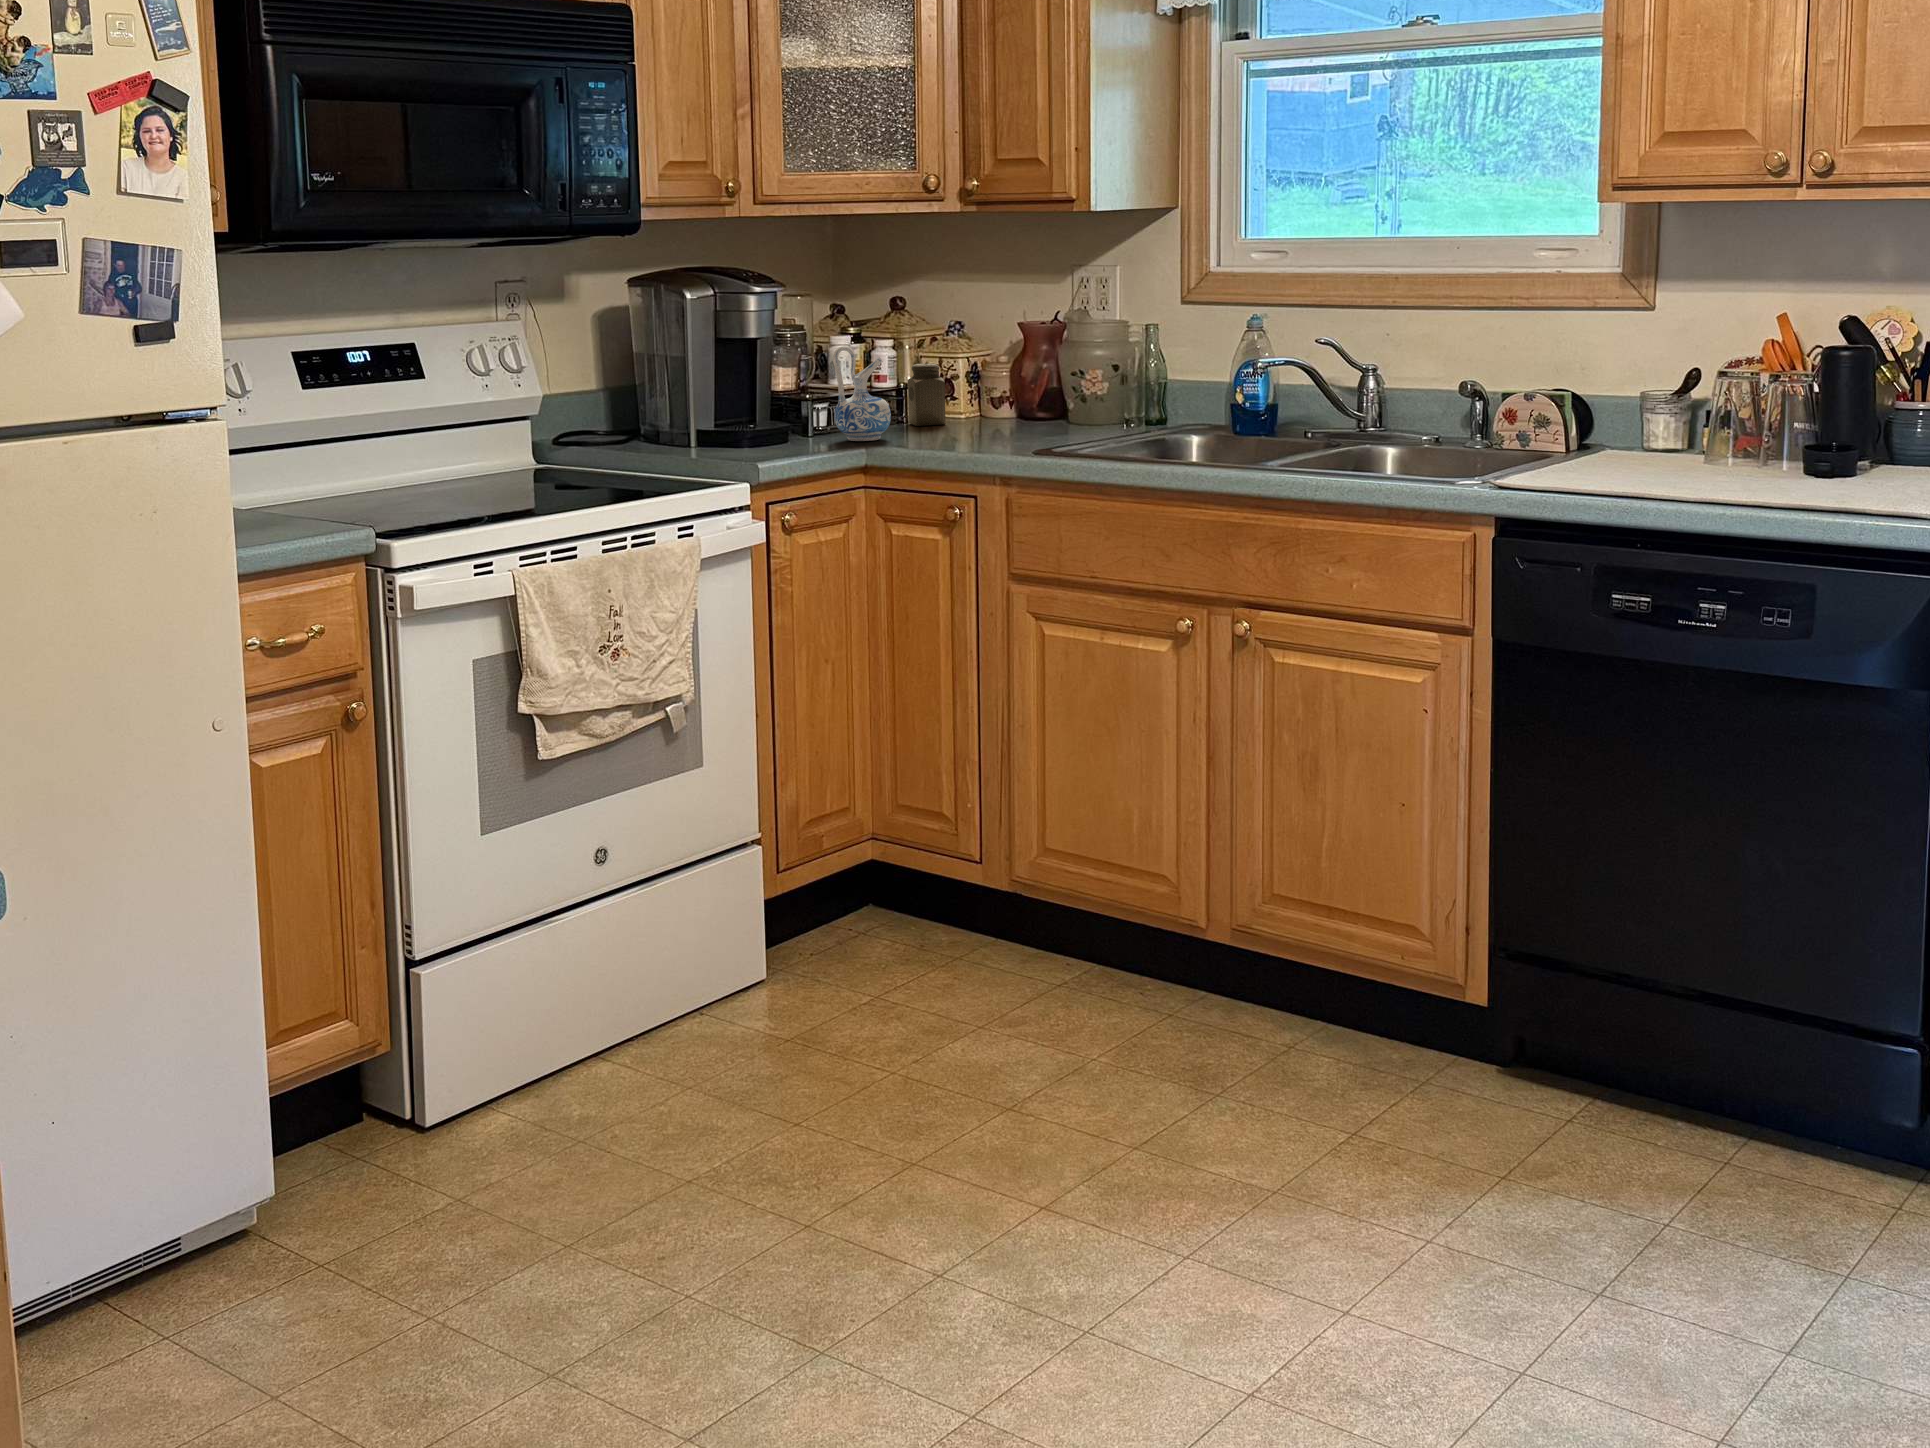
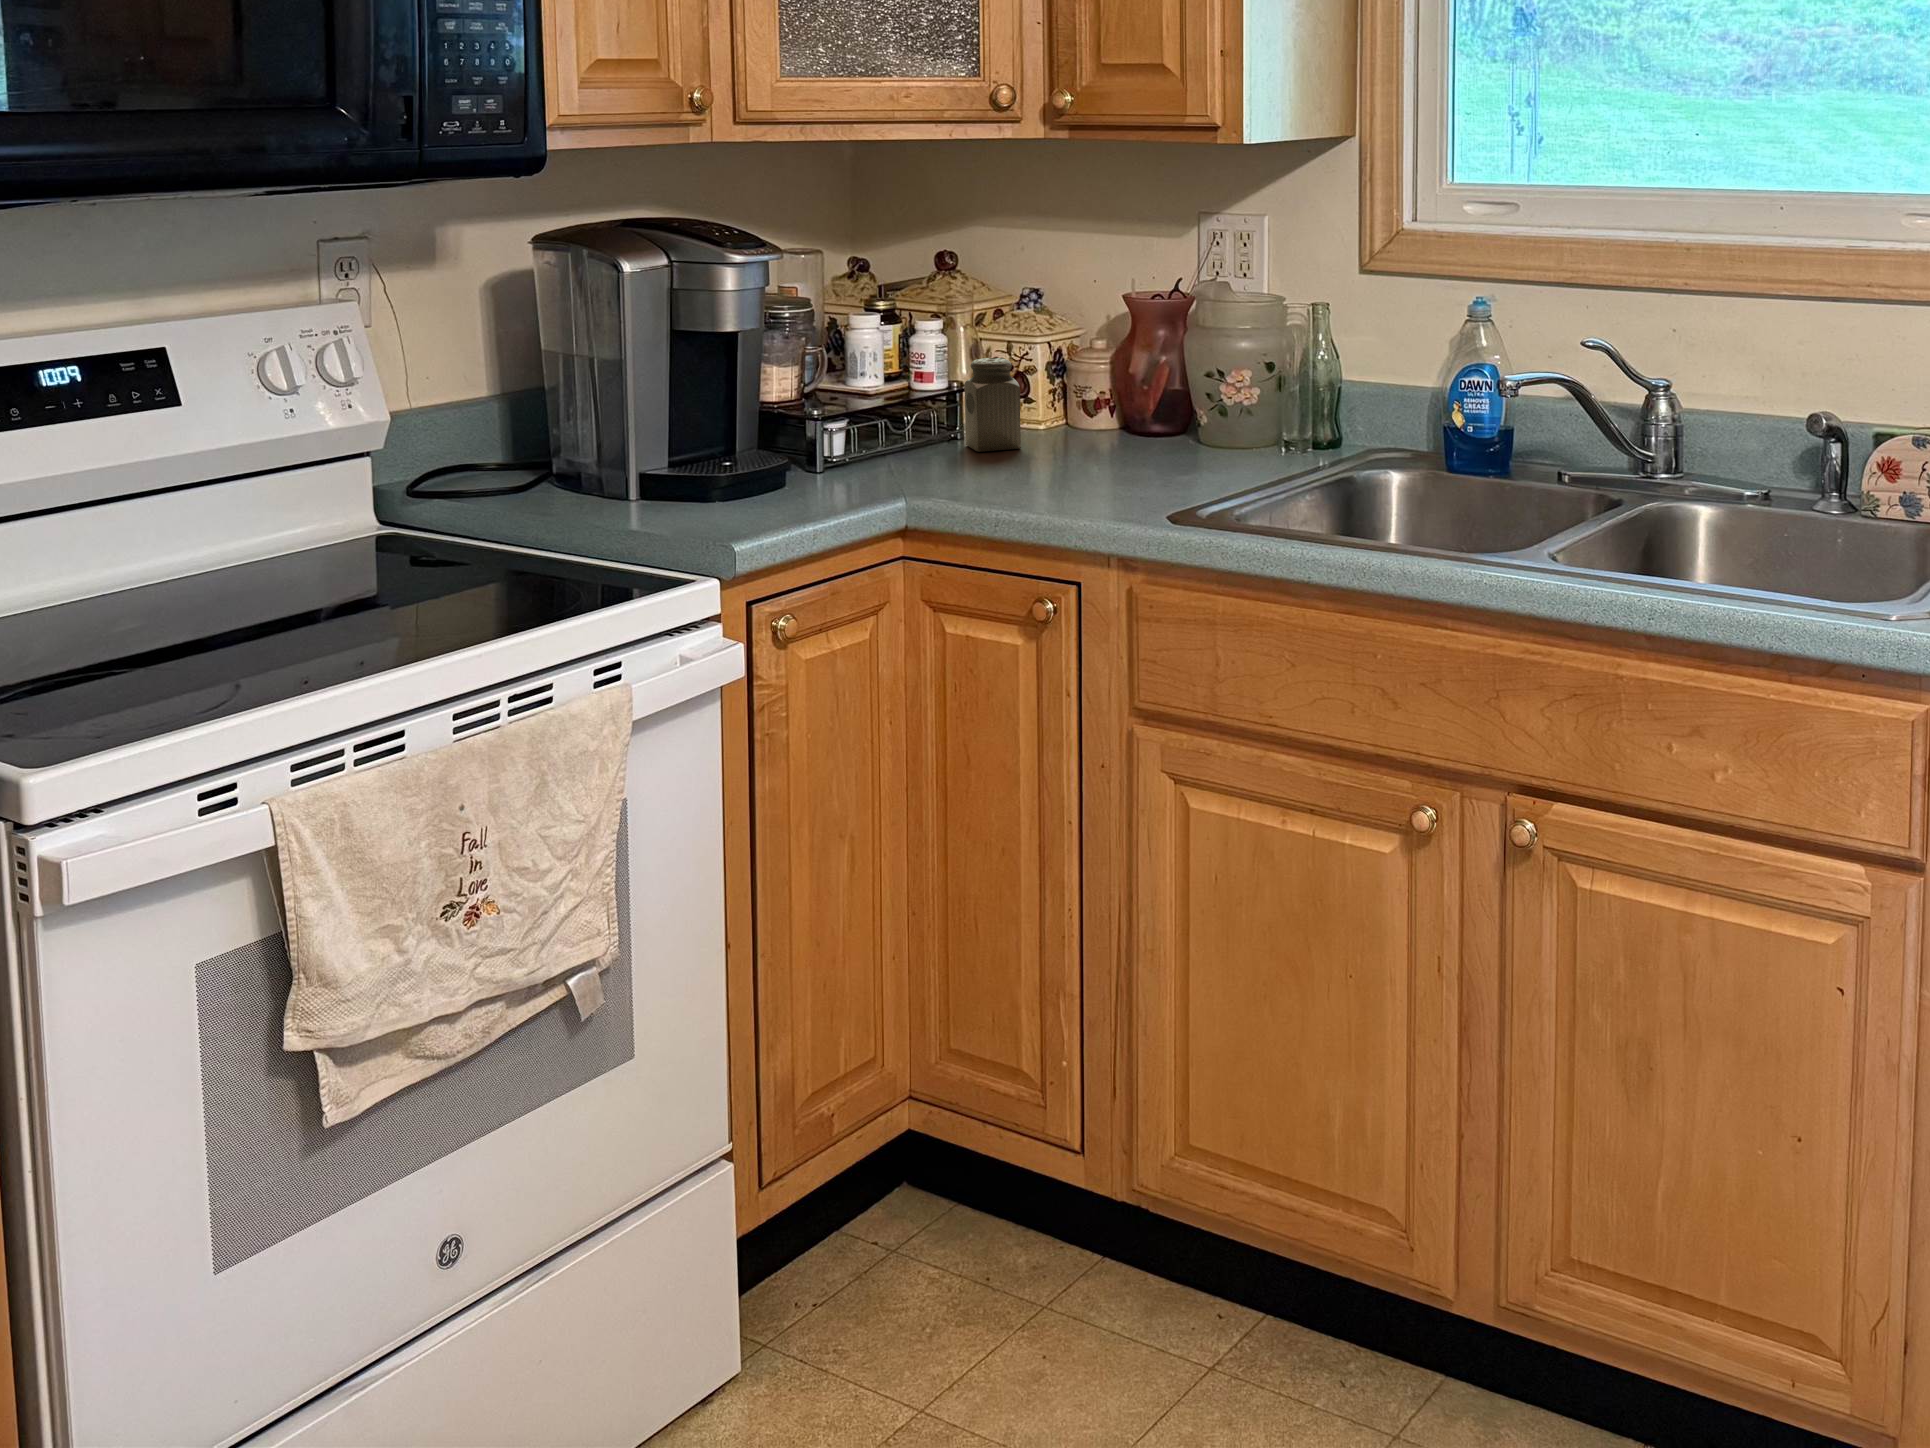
ceramic pitcher: present [833,346,891,441] -> none [855,343,943,487]

